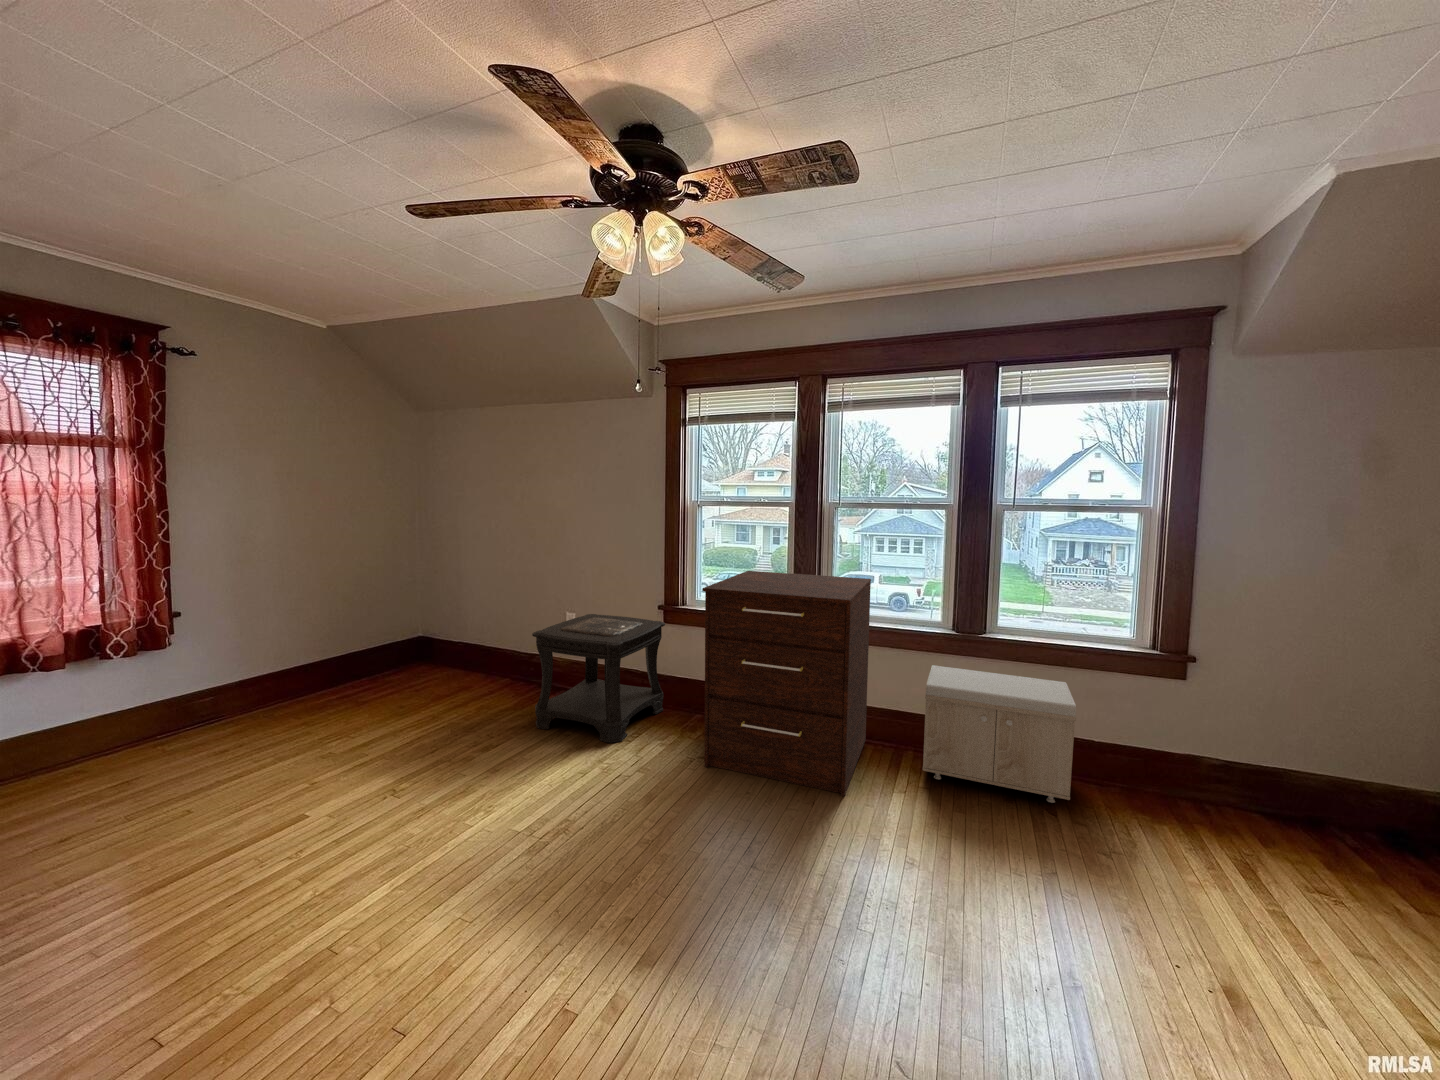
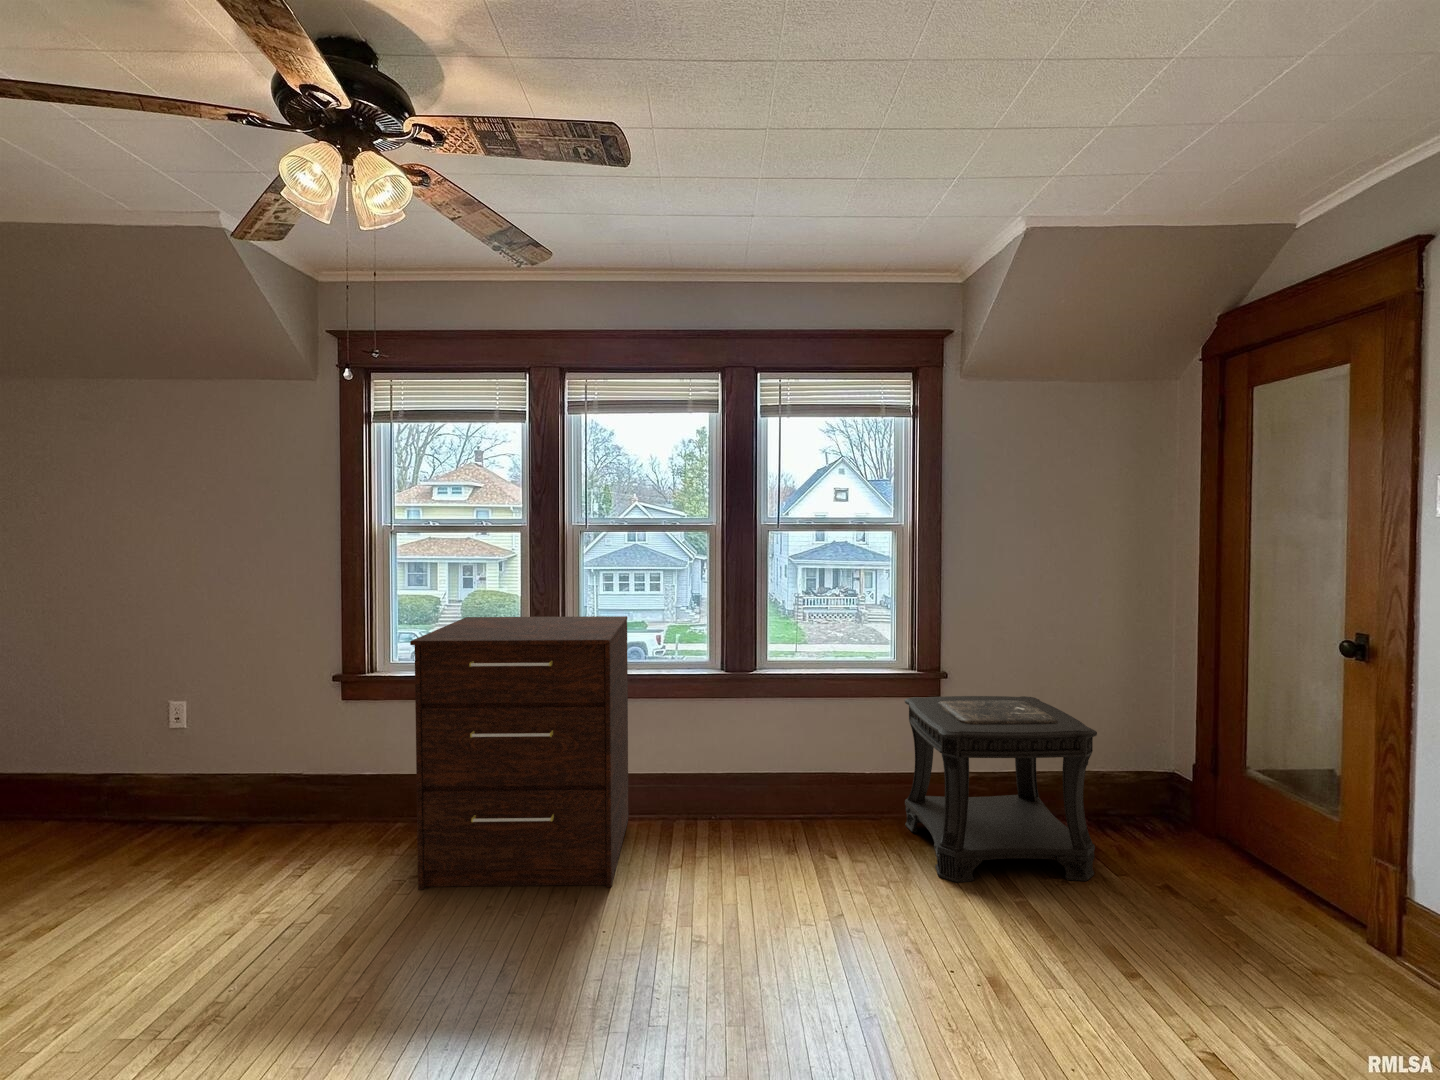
side table: present [532,614,665,743] -> present [905,696,1097,882]
storage bench: present [923,665,1076,803] -> none [698,714,851,848]

